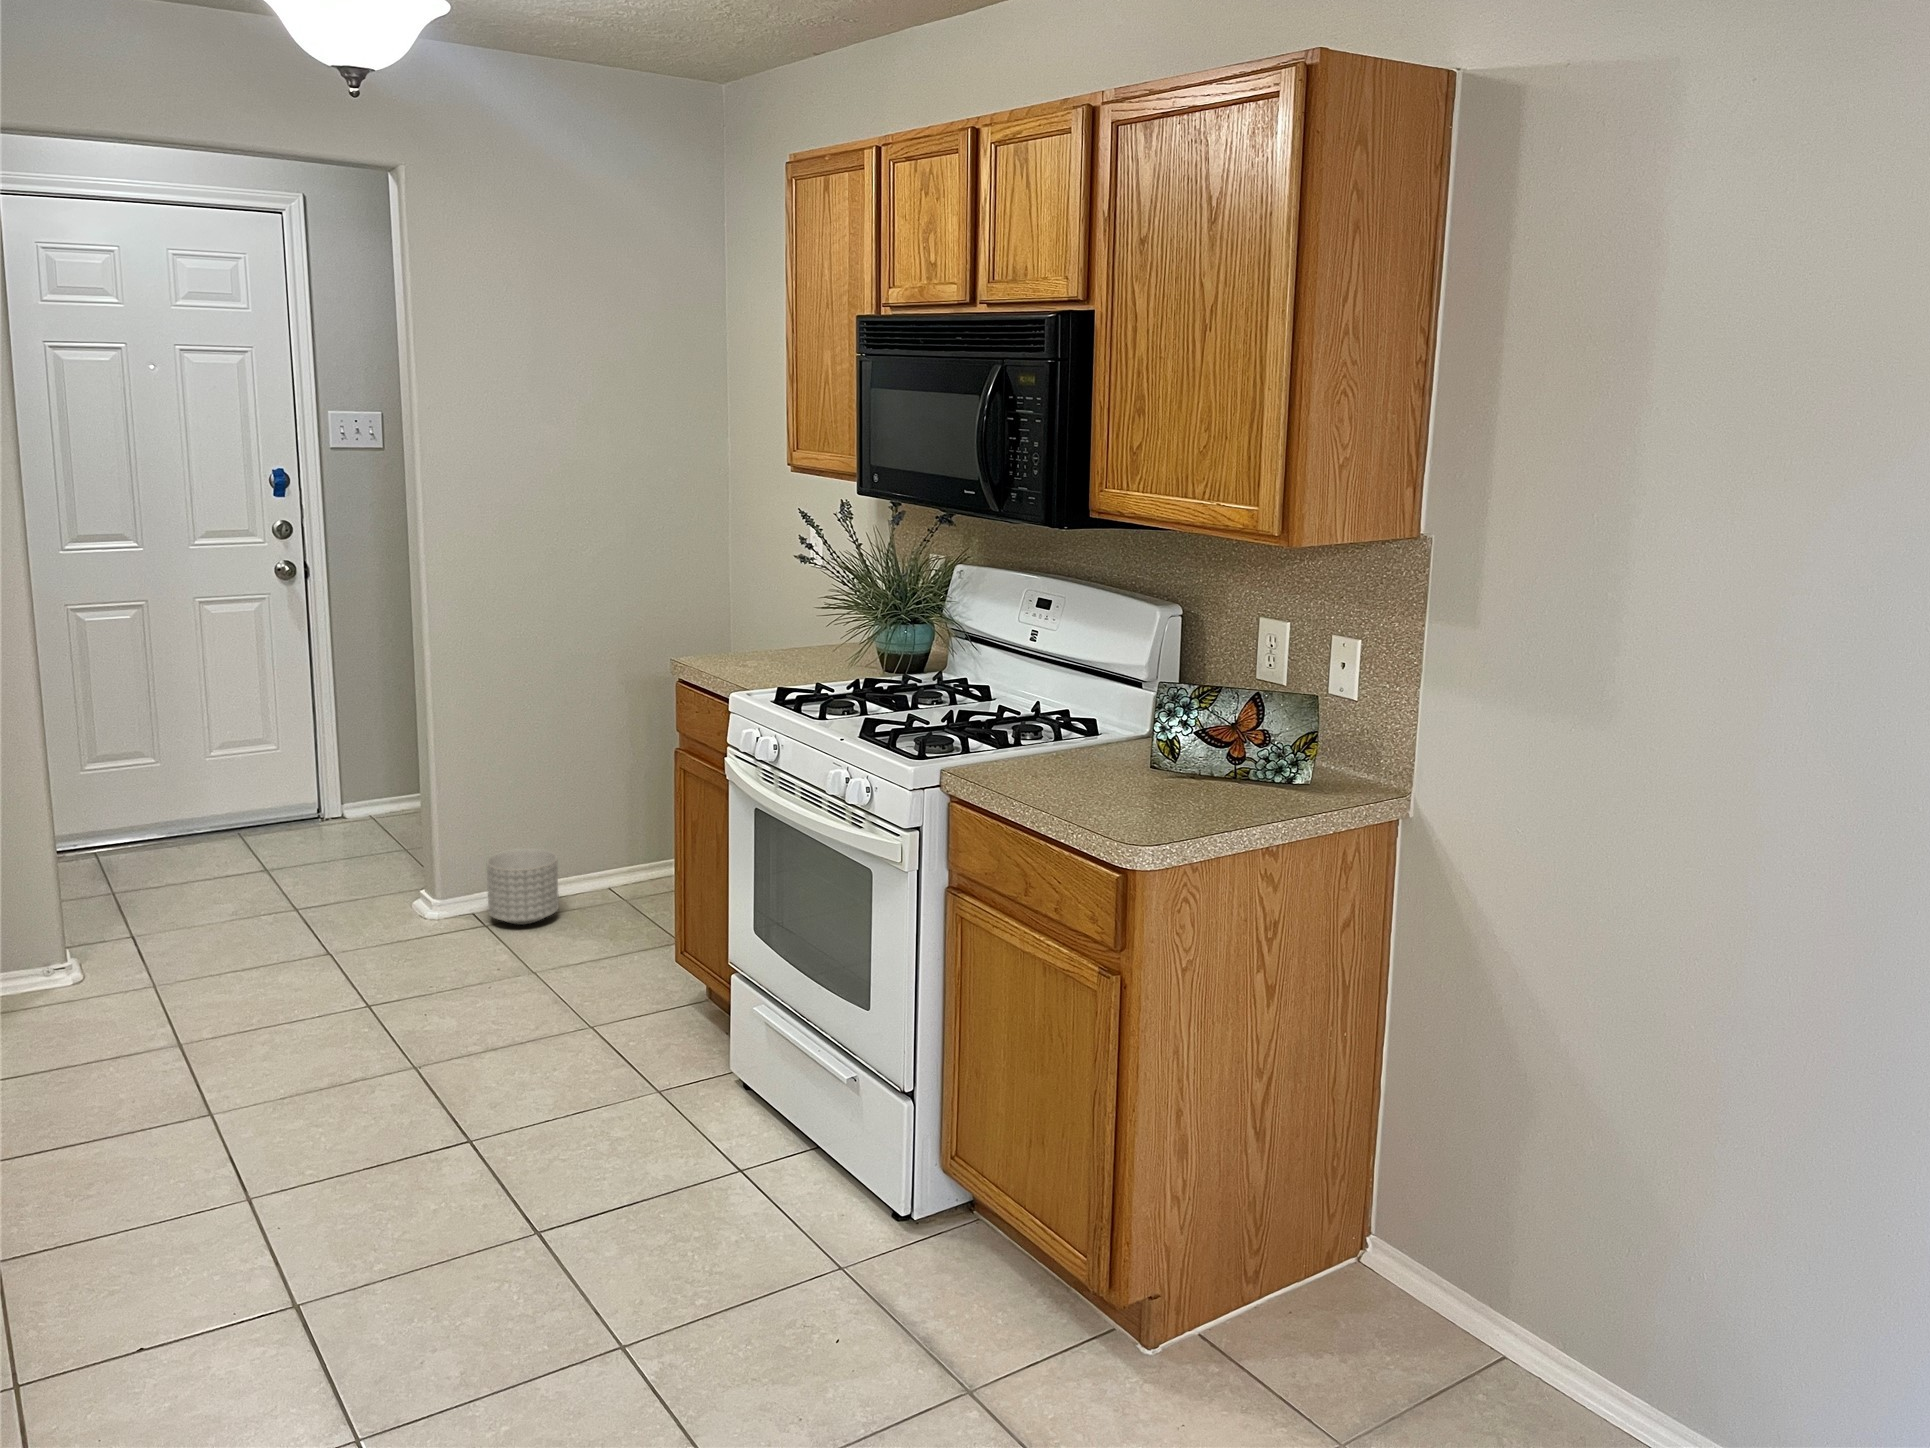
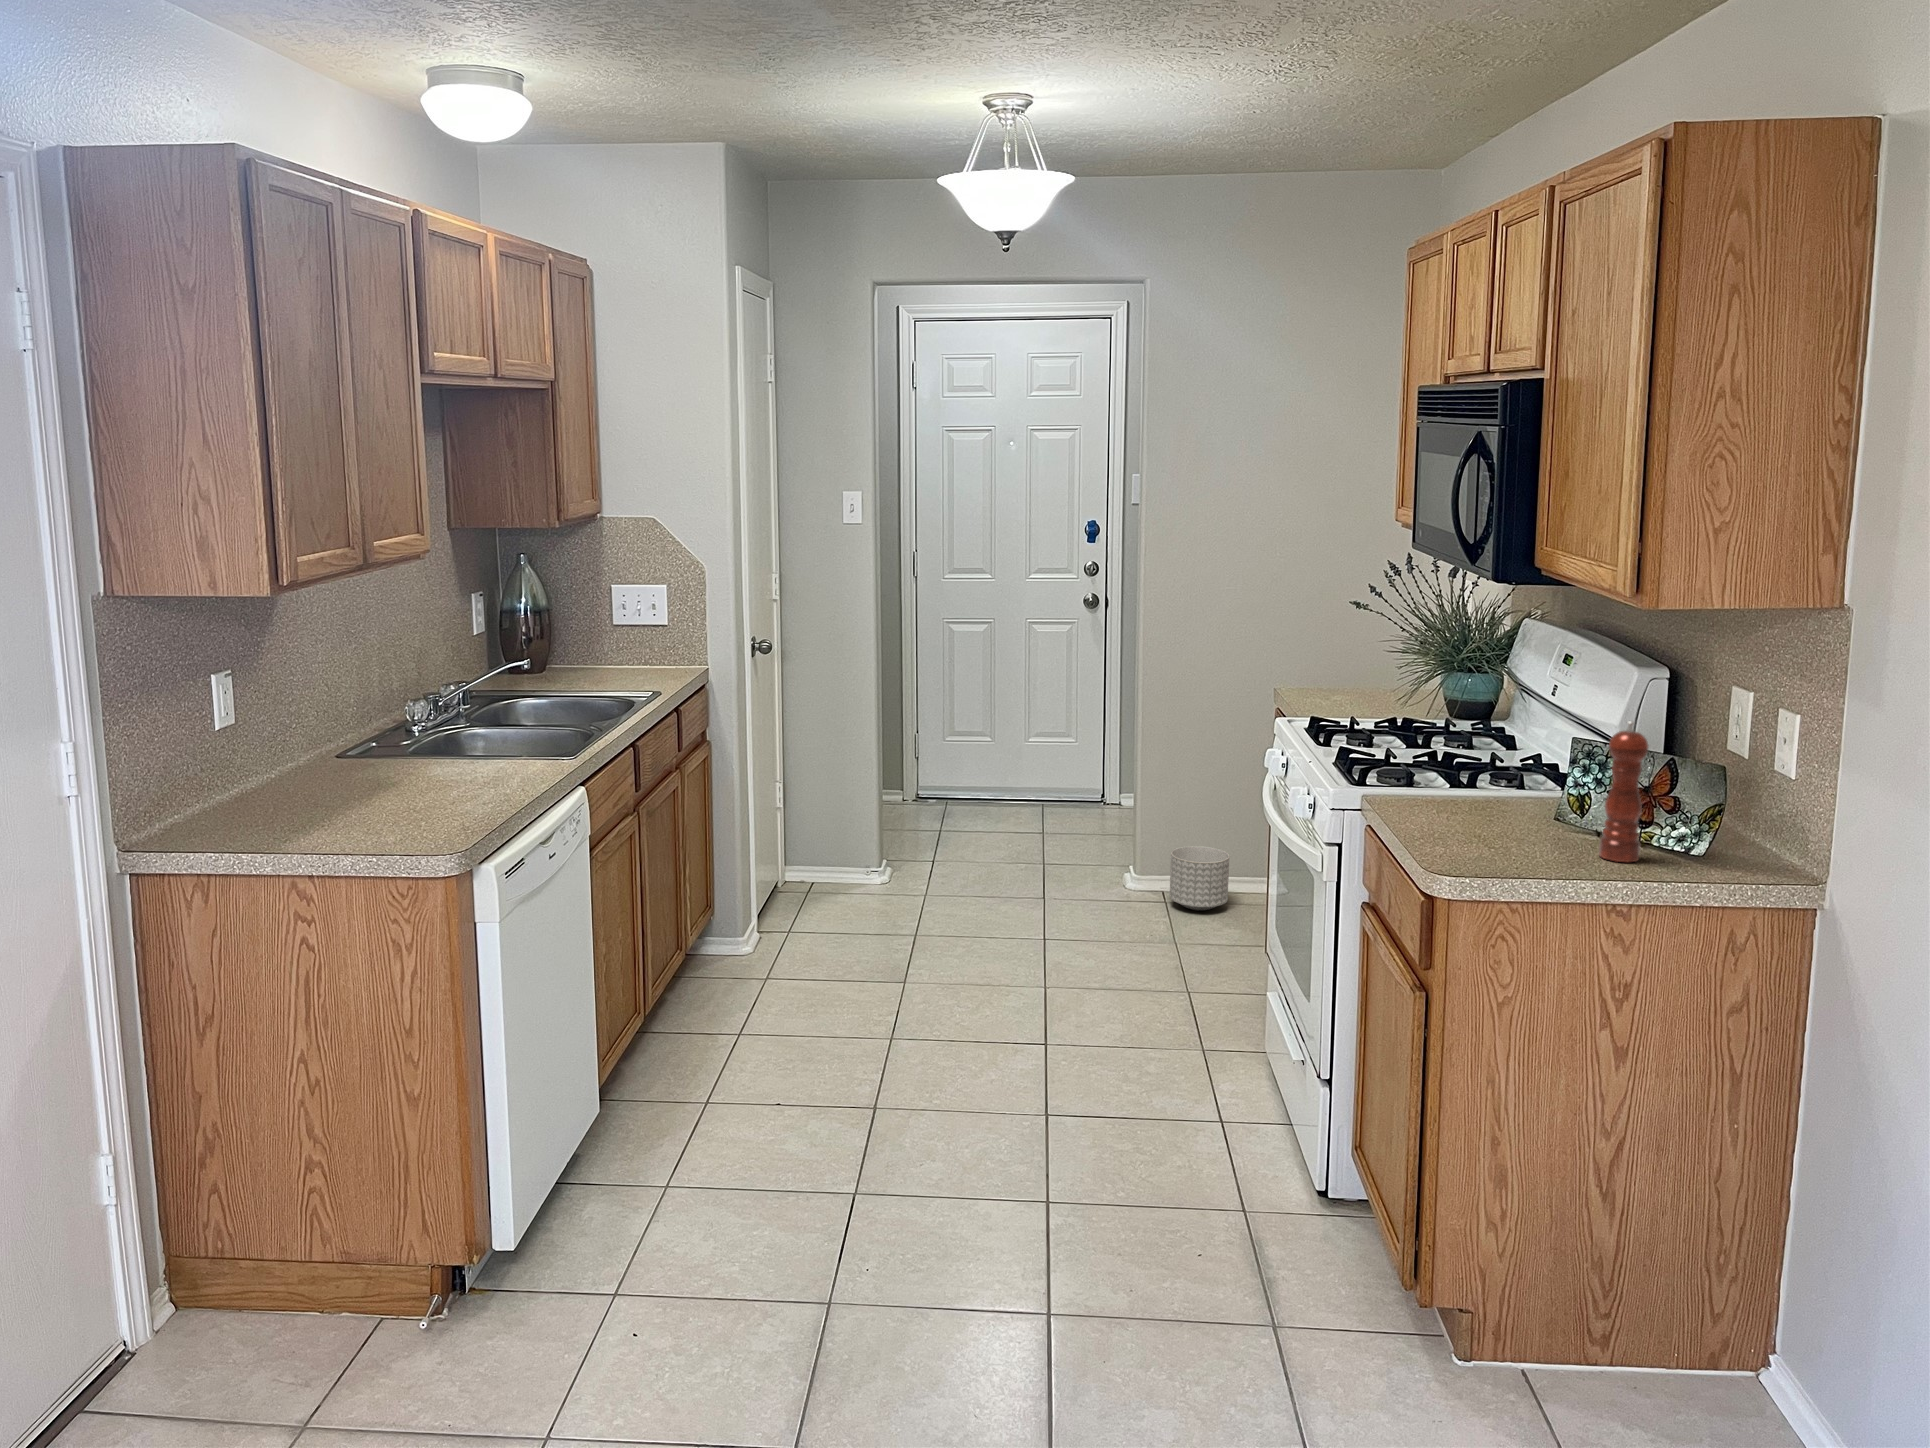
pepper mill: none [1218,660,1262,803] -> present [1599,721,1649,862]

